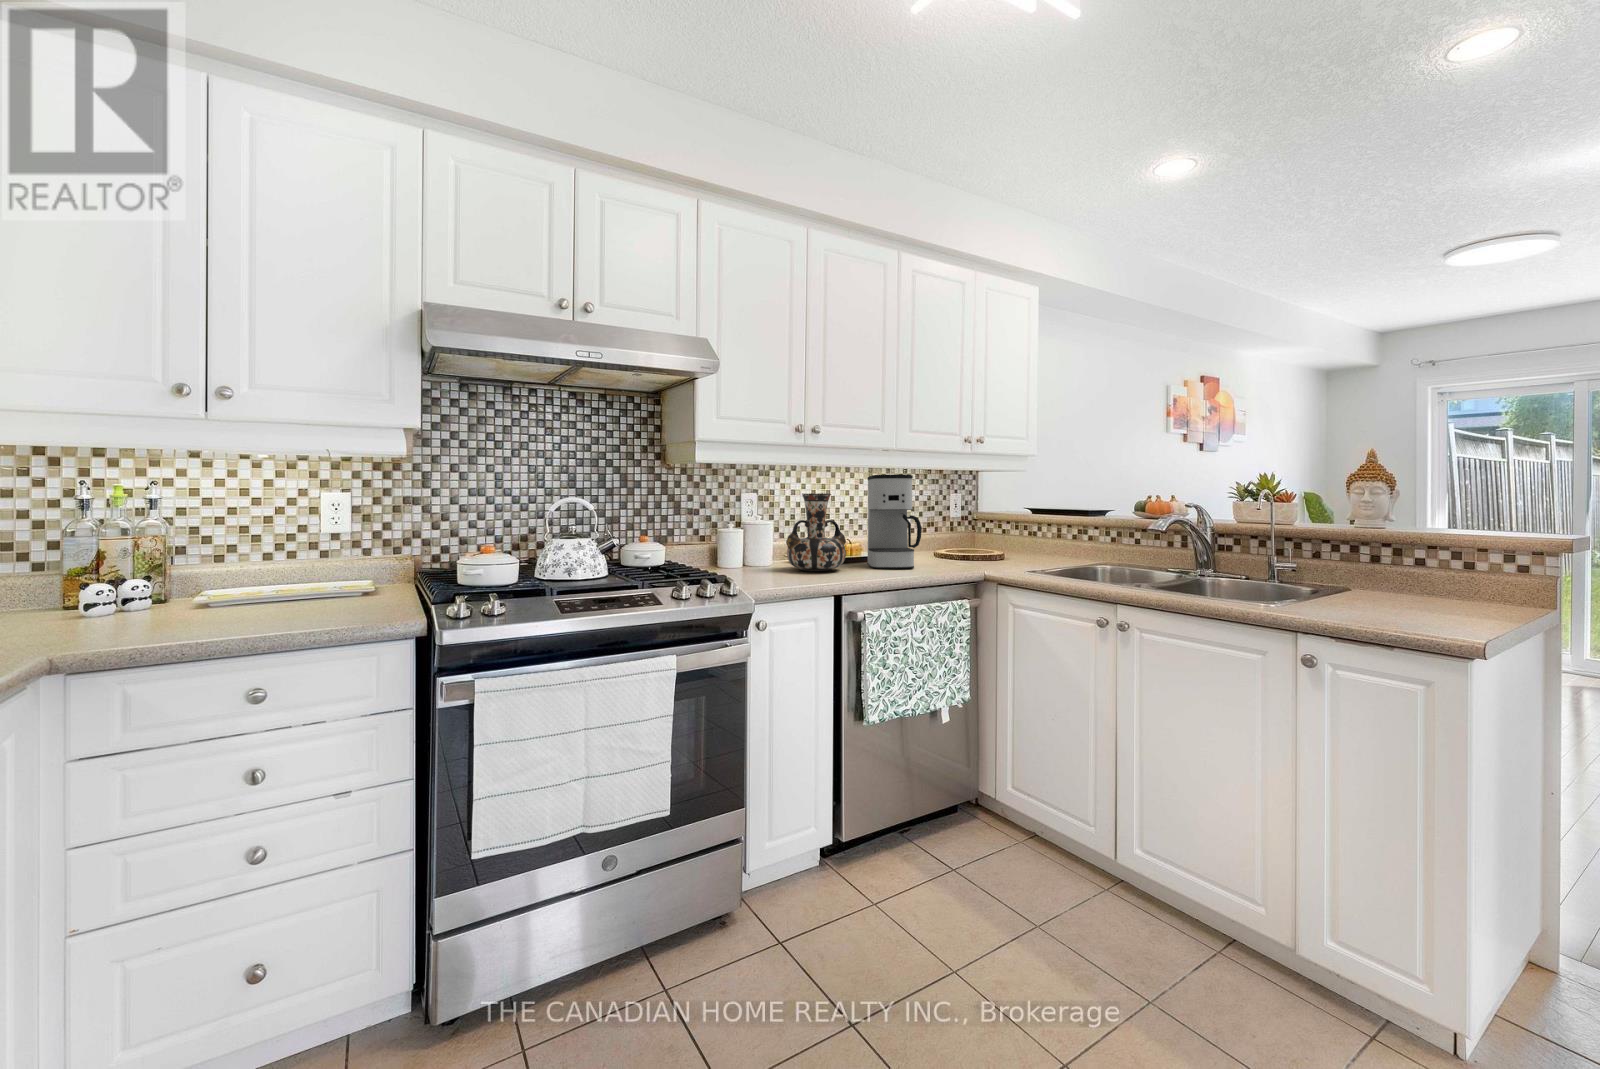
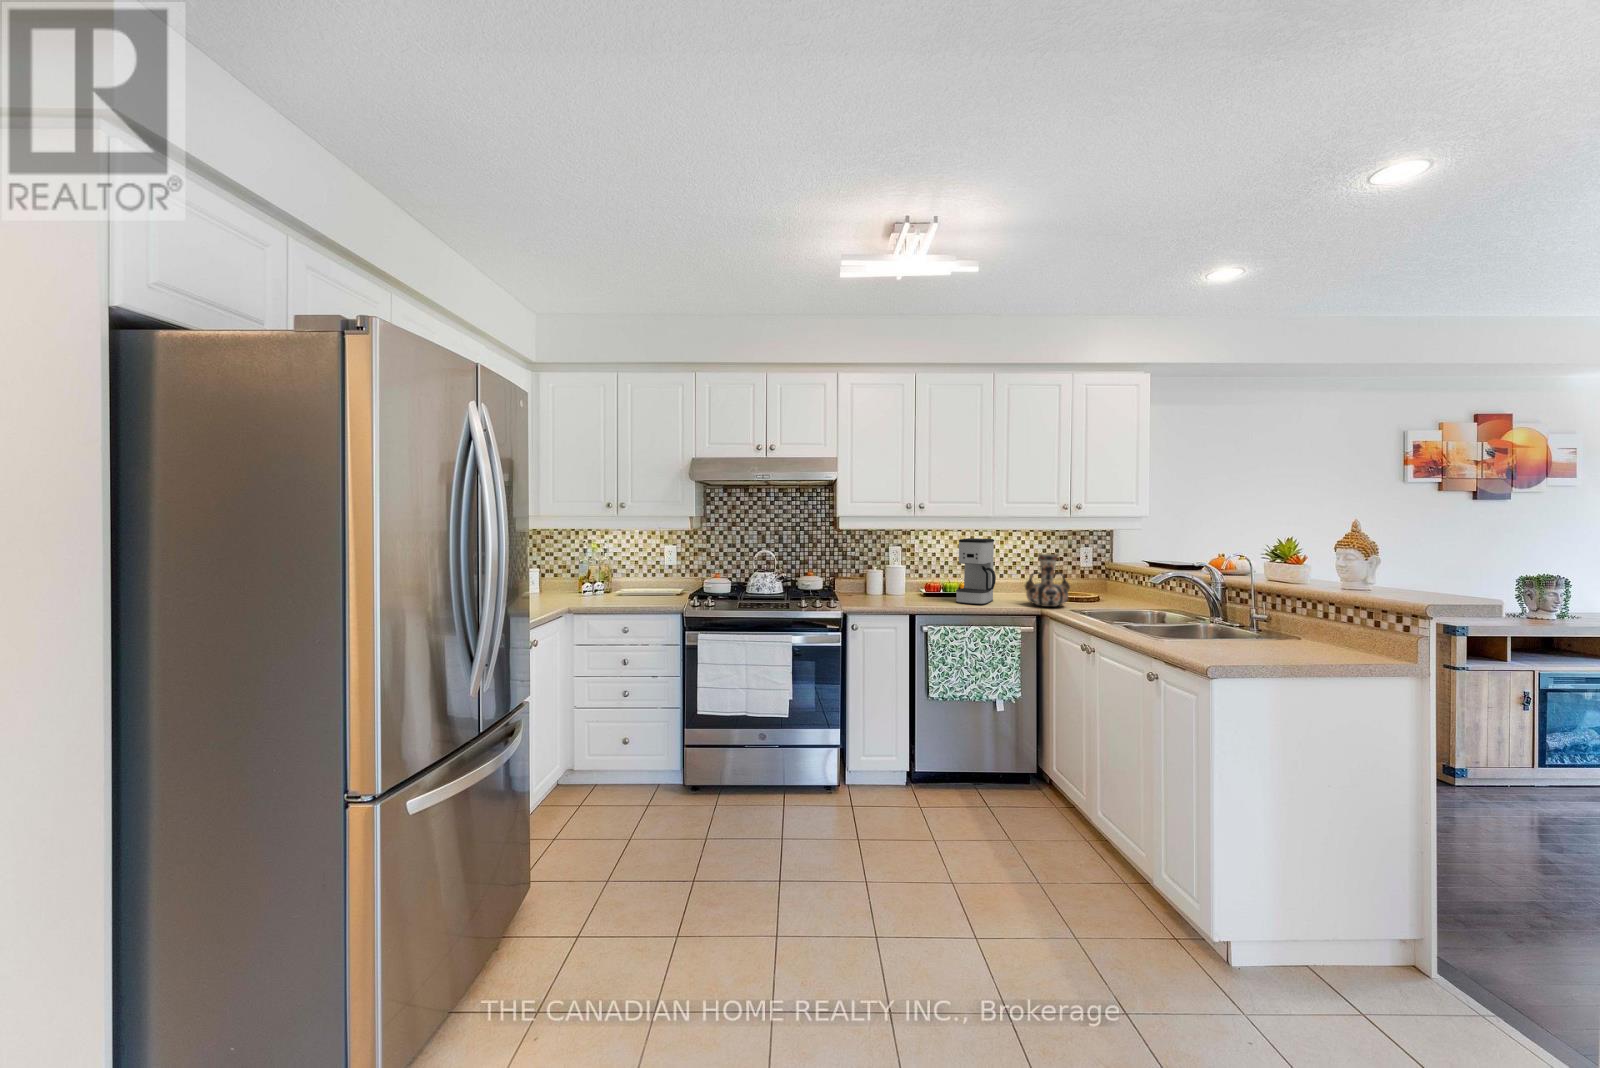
decorative vase: present [786,493,846,571] -> present [1025,554,1070,607]

